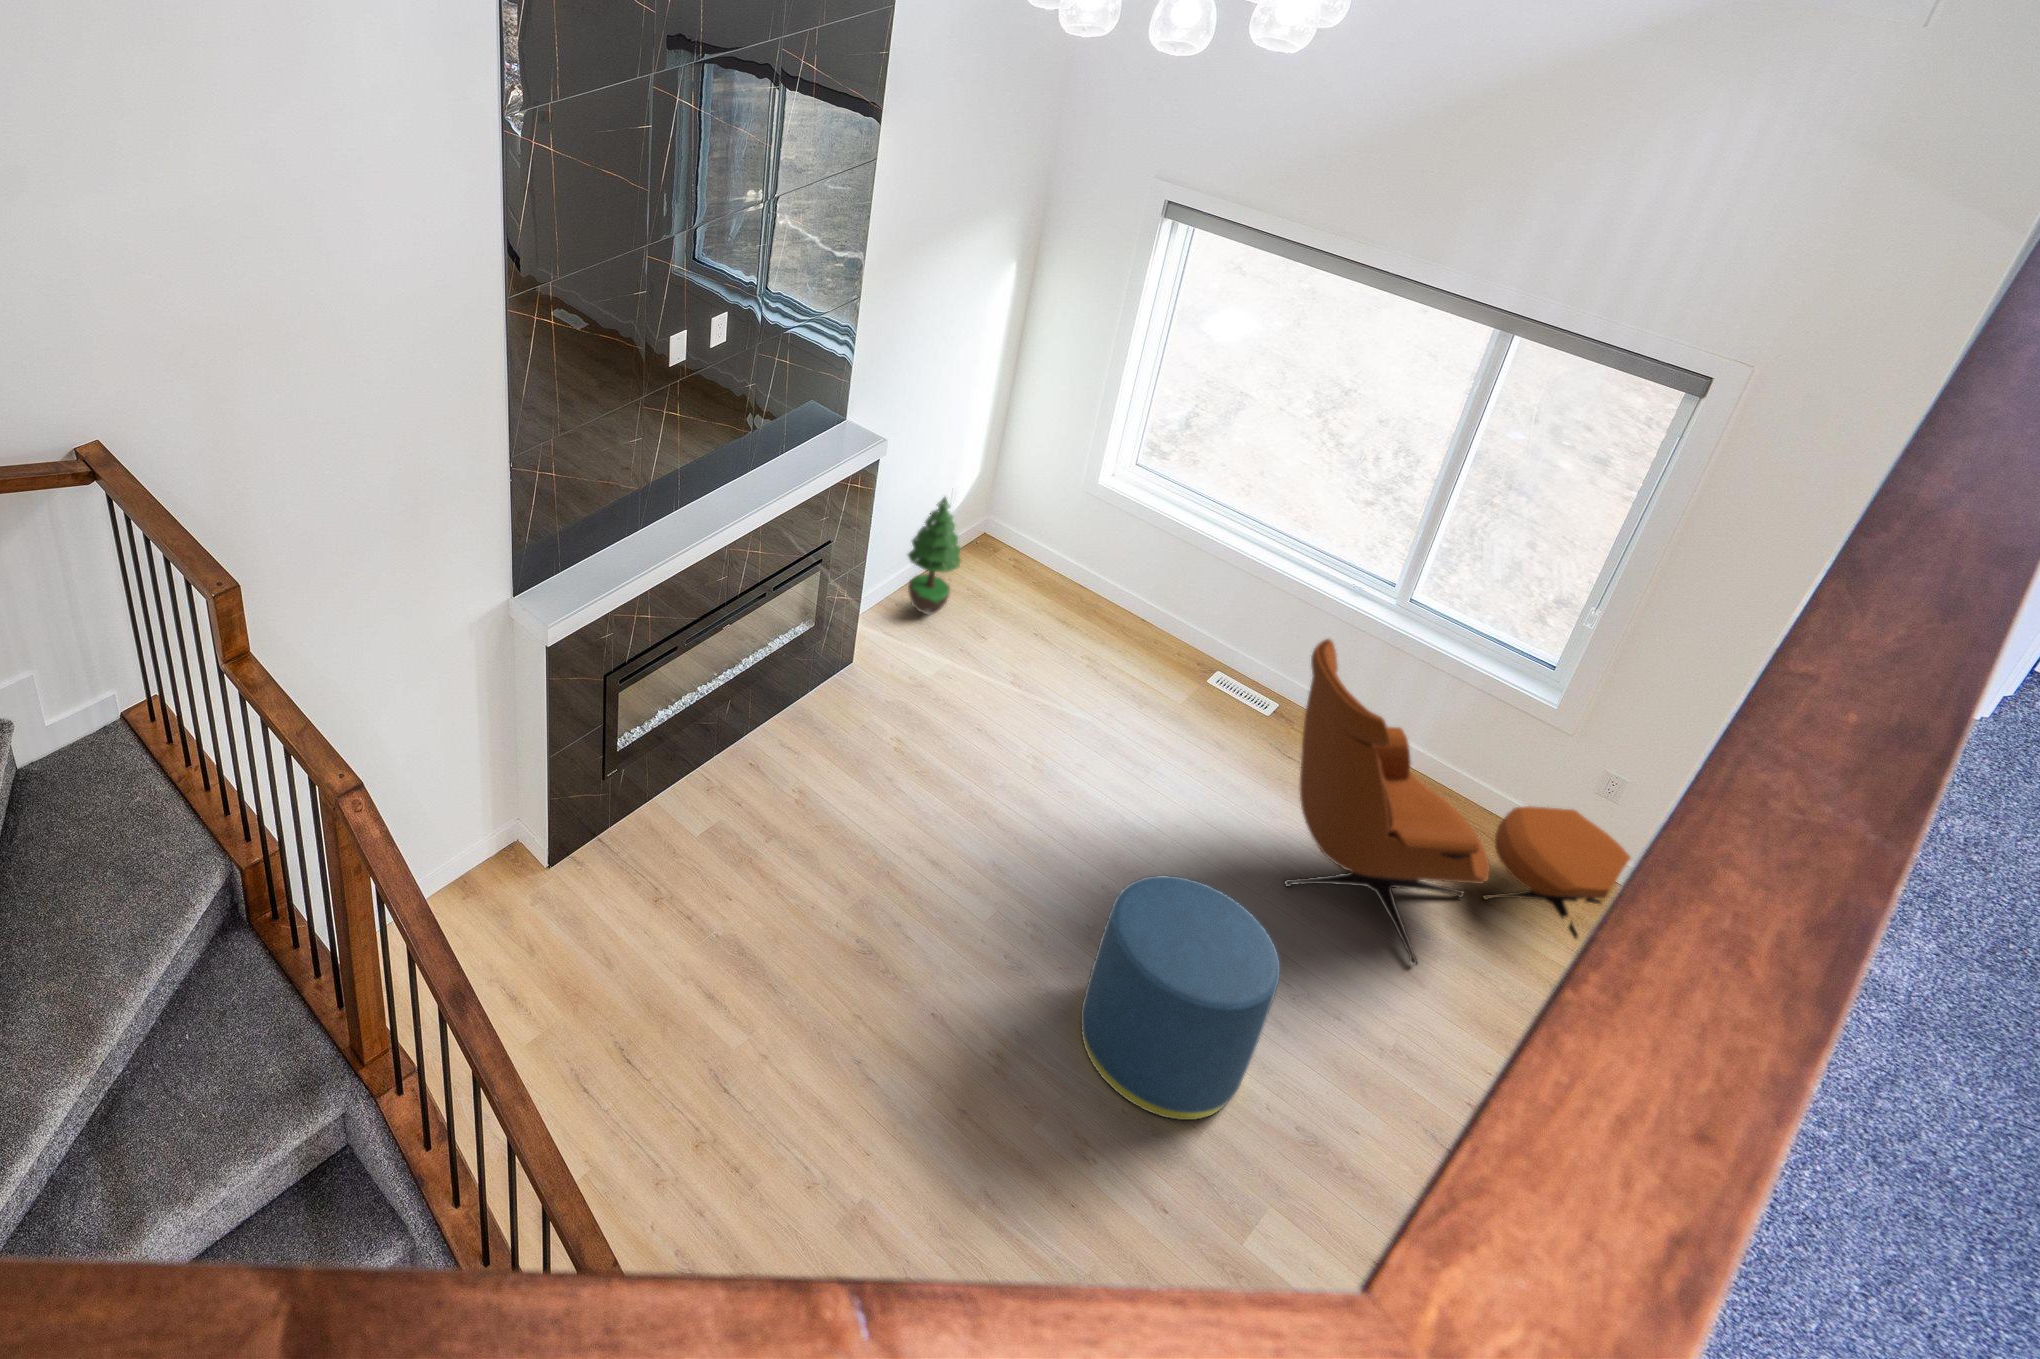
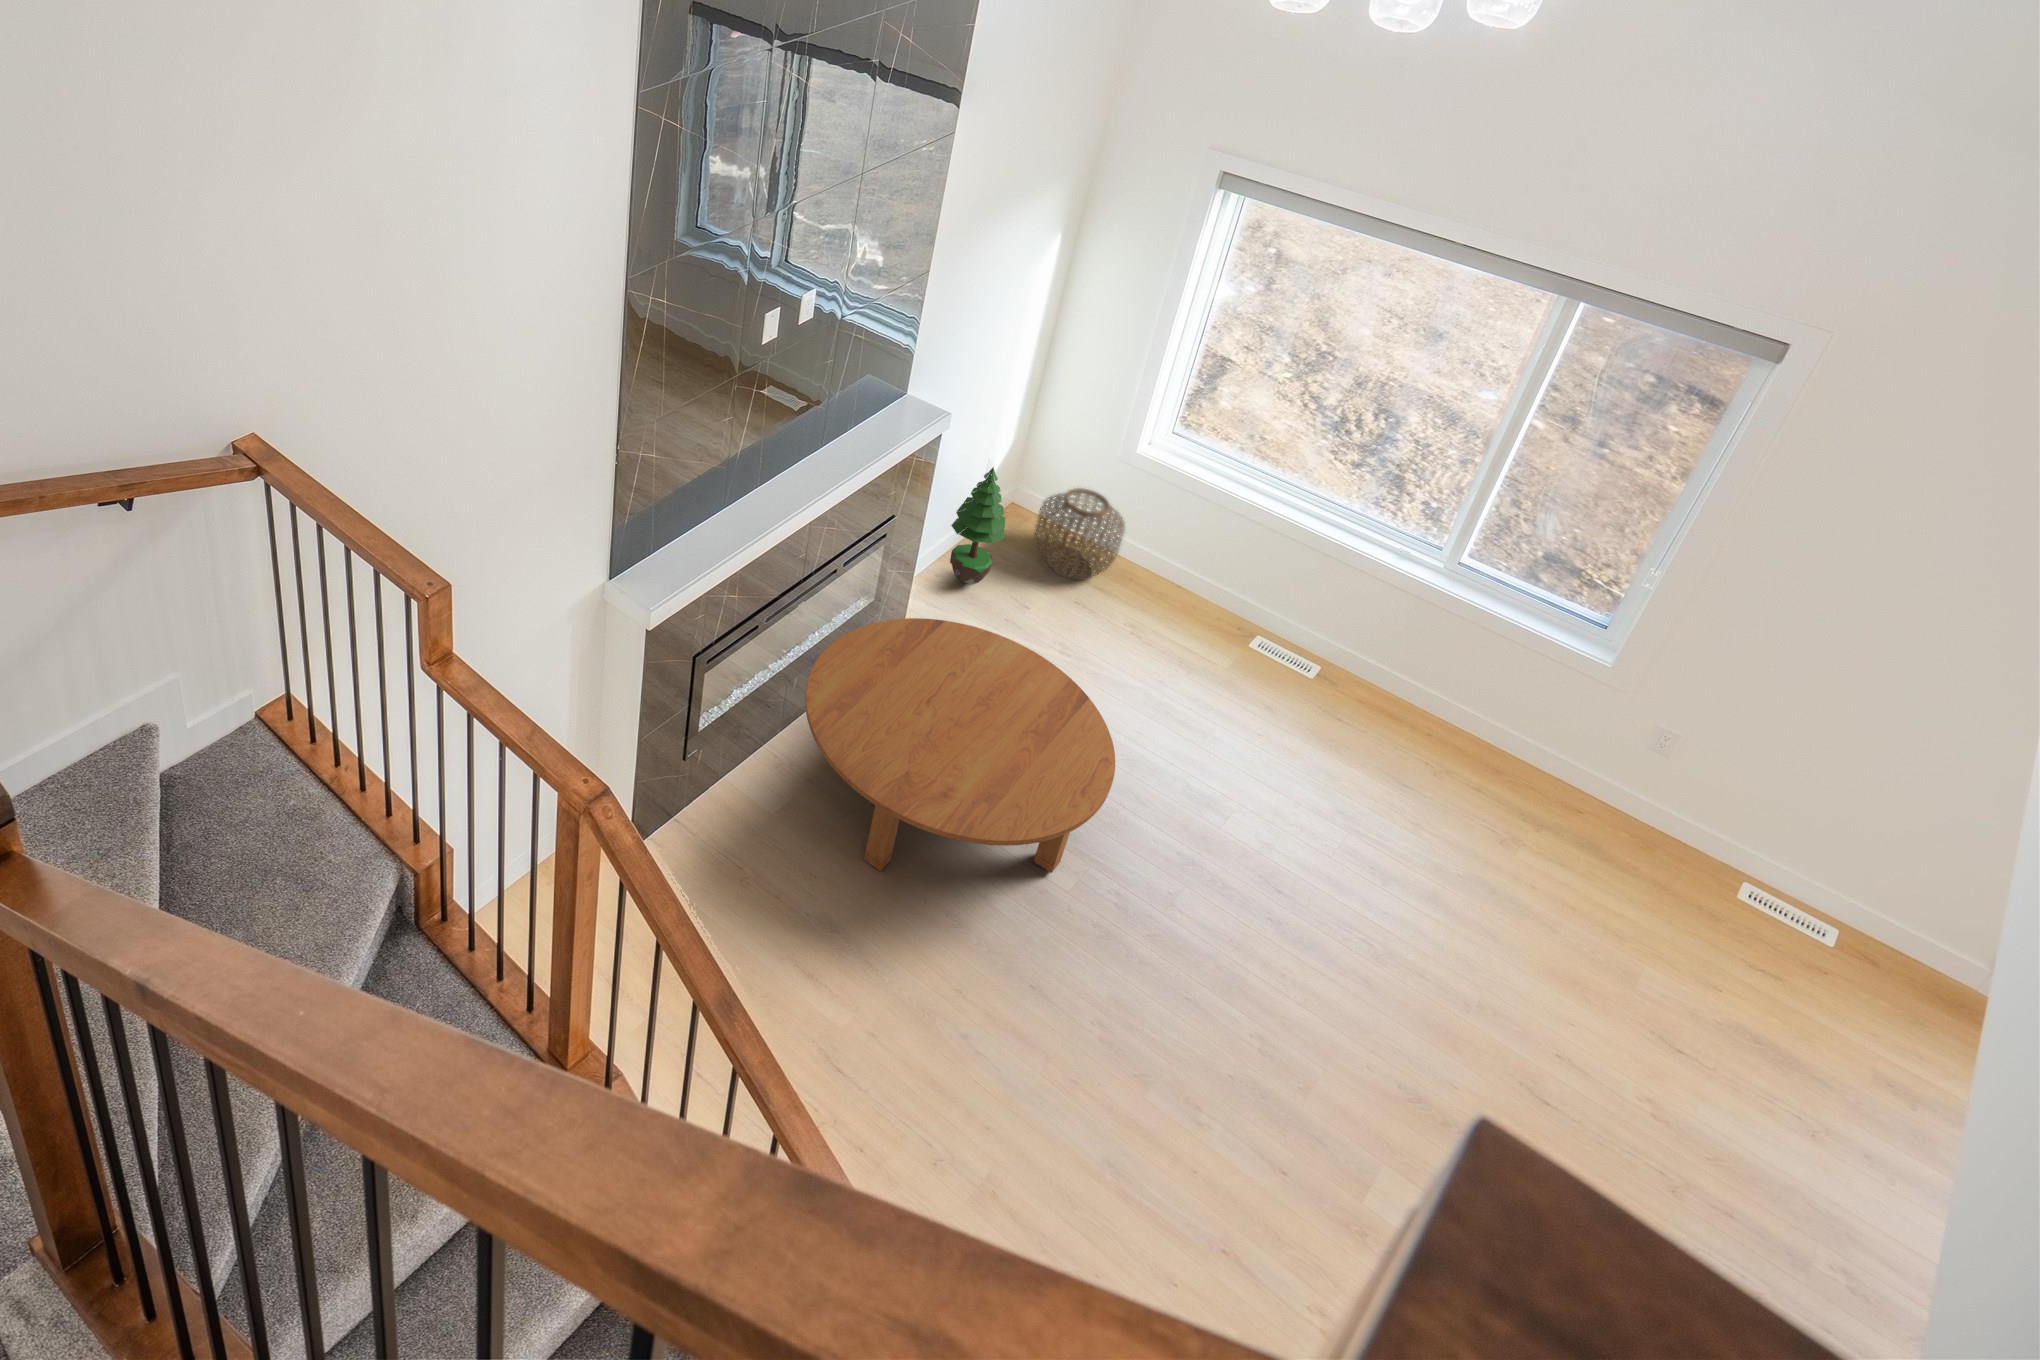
woven basket: none [997,519,1087,612] -> present [1035,488,1125,579]
lounge chair: present [1285,639,1630,965] -> none [1349,605,1702,920]
coffee table: none [728,646,1035,905] -> present [805,618,1115,873]
ottoman: present [1081,875,1280,1120] -> none [1174,842,1388,1081]

